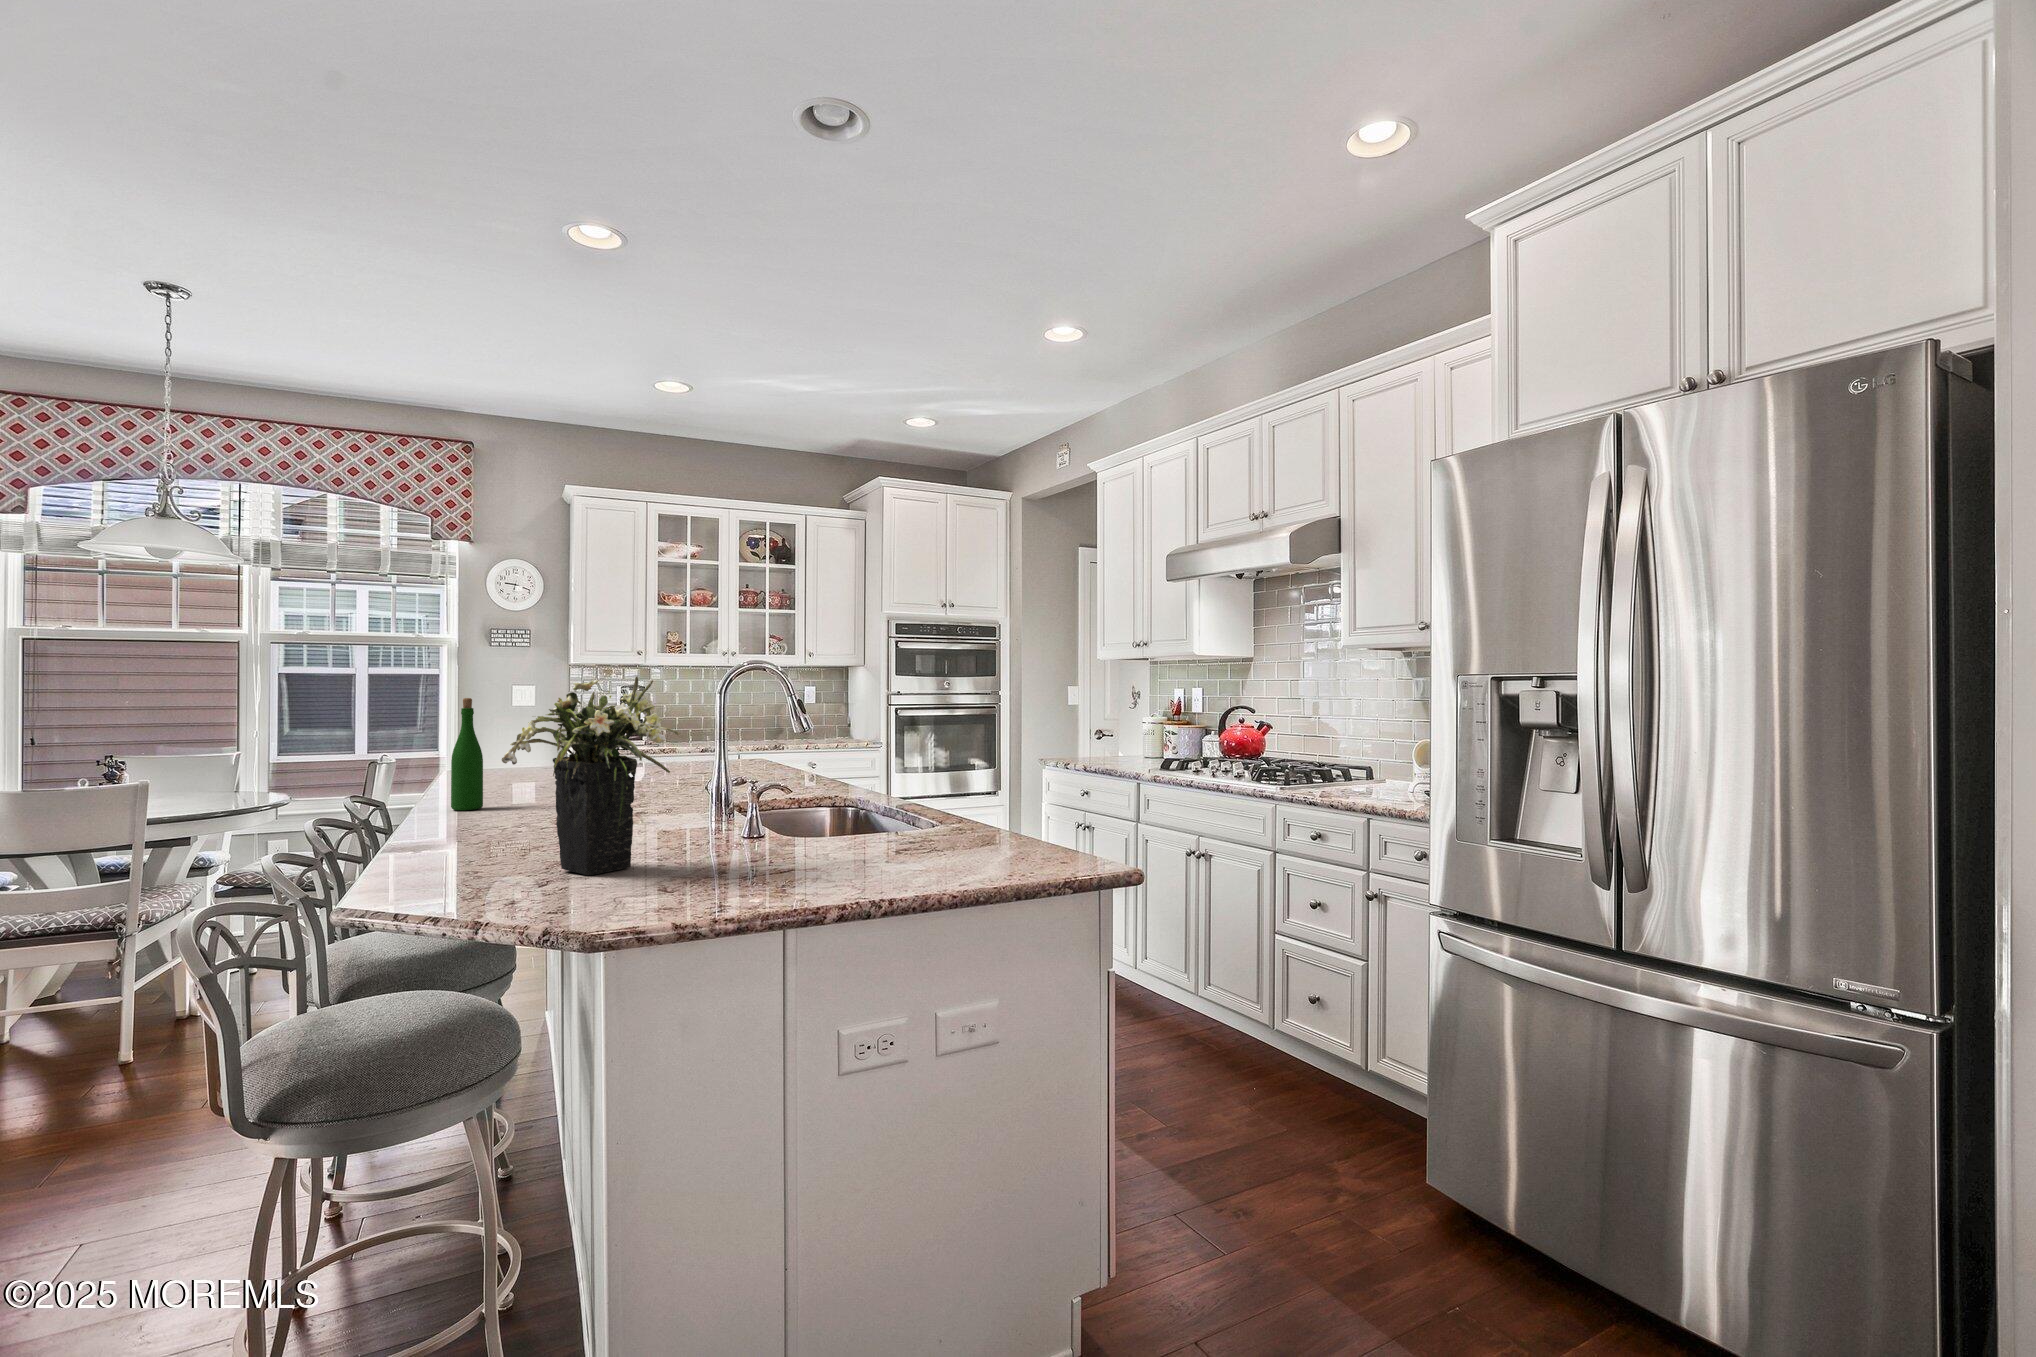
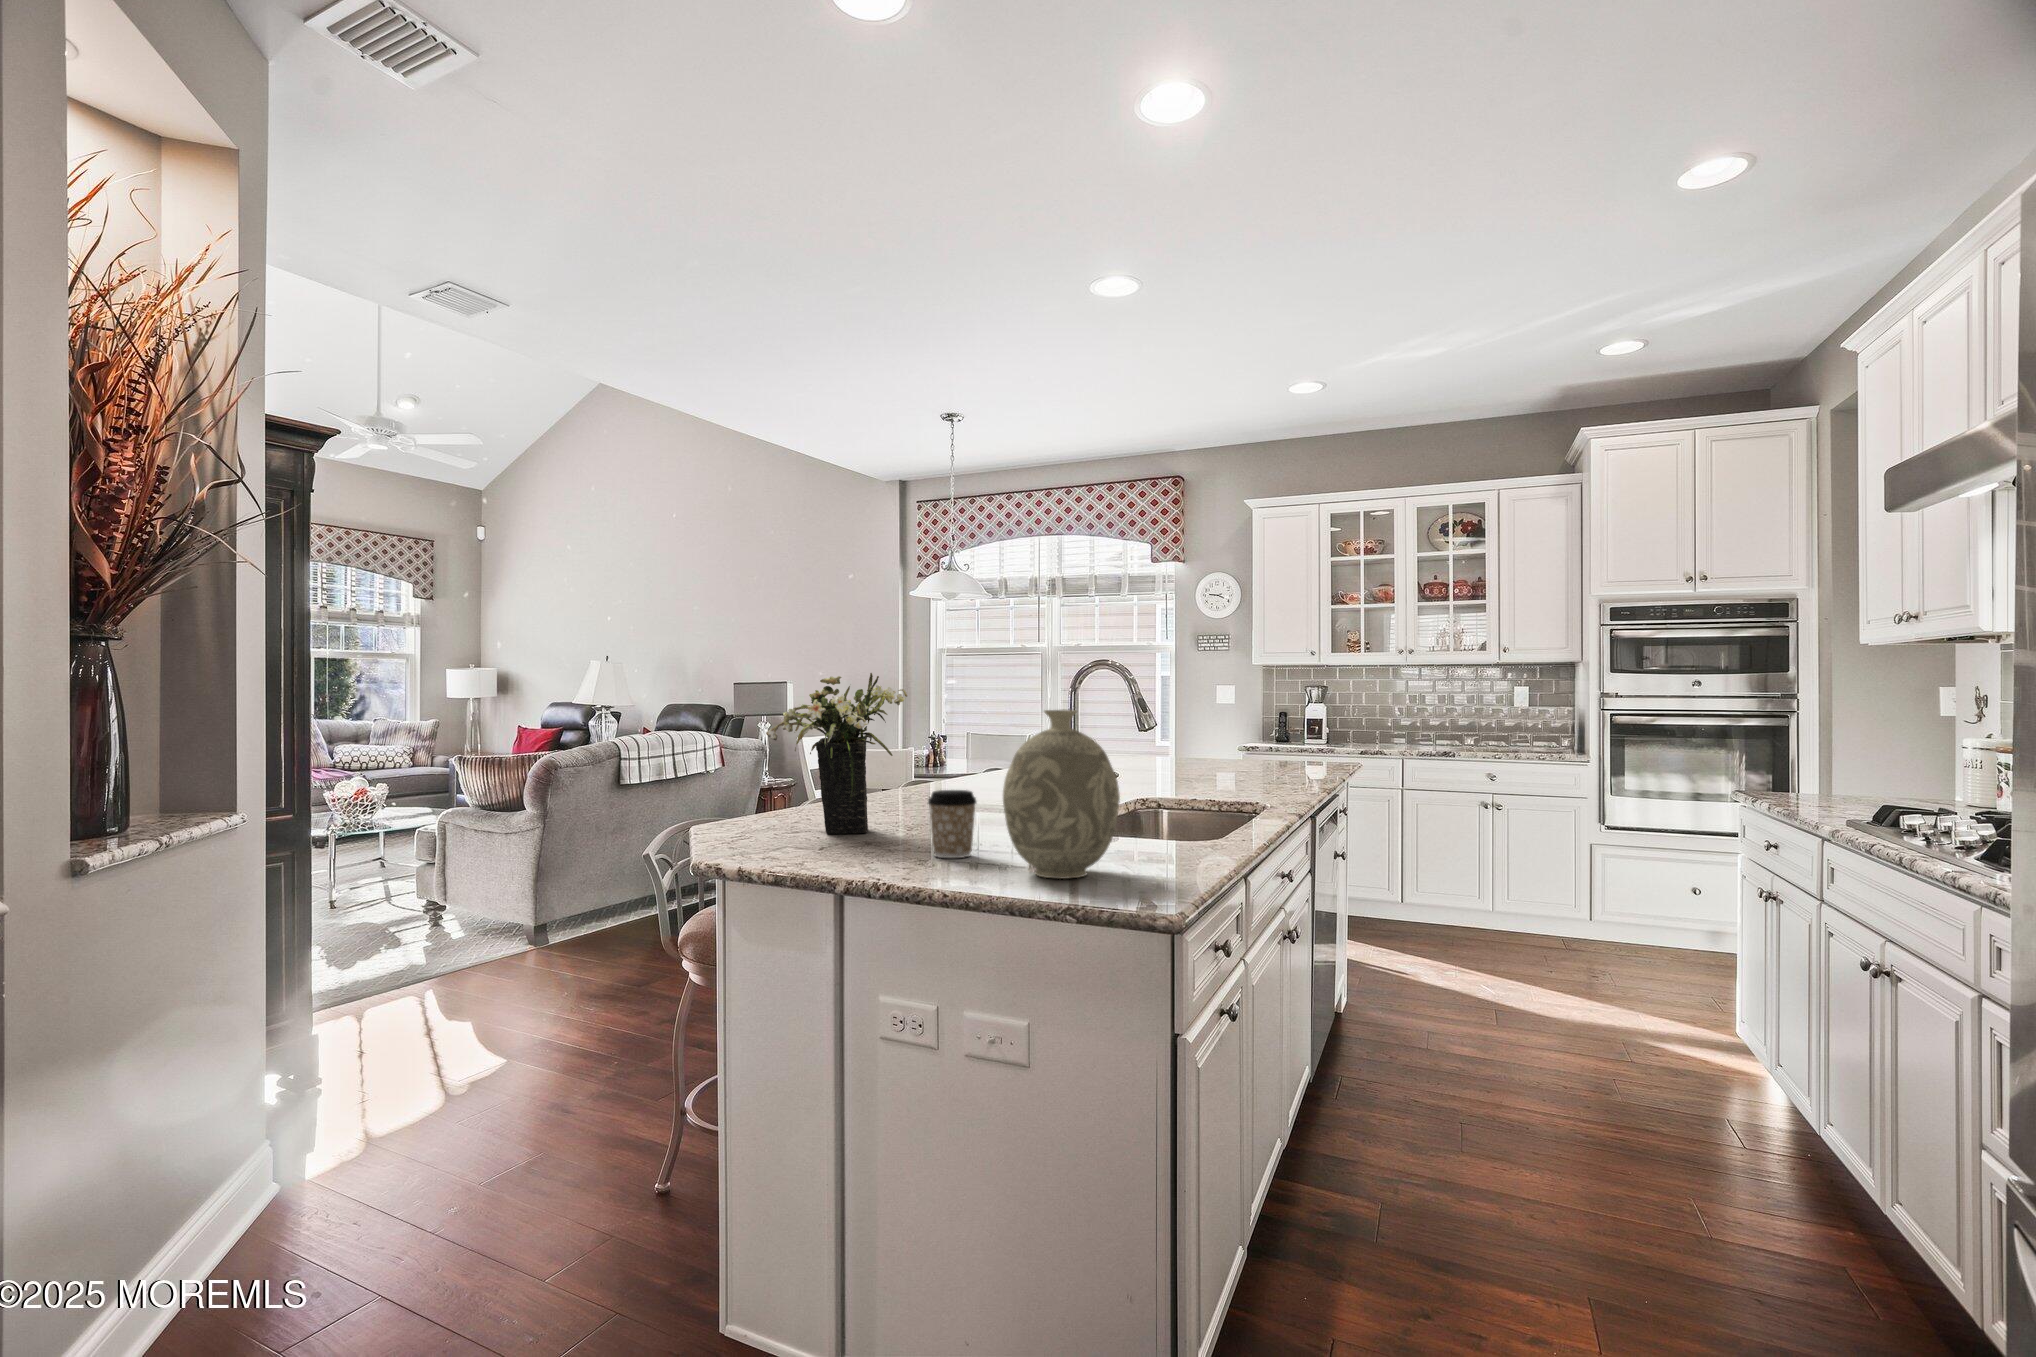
wine bottle: present [451,698,483,810] -> none [965,694,988,785]
decorative vase: none [911,714,1028,868] -> present [1003,709,1120,879]
coffee cup: none [795,800,847,872] -> present [928,790,976,858]

